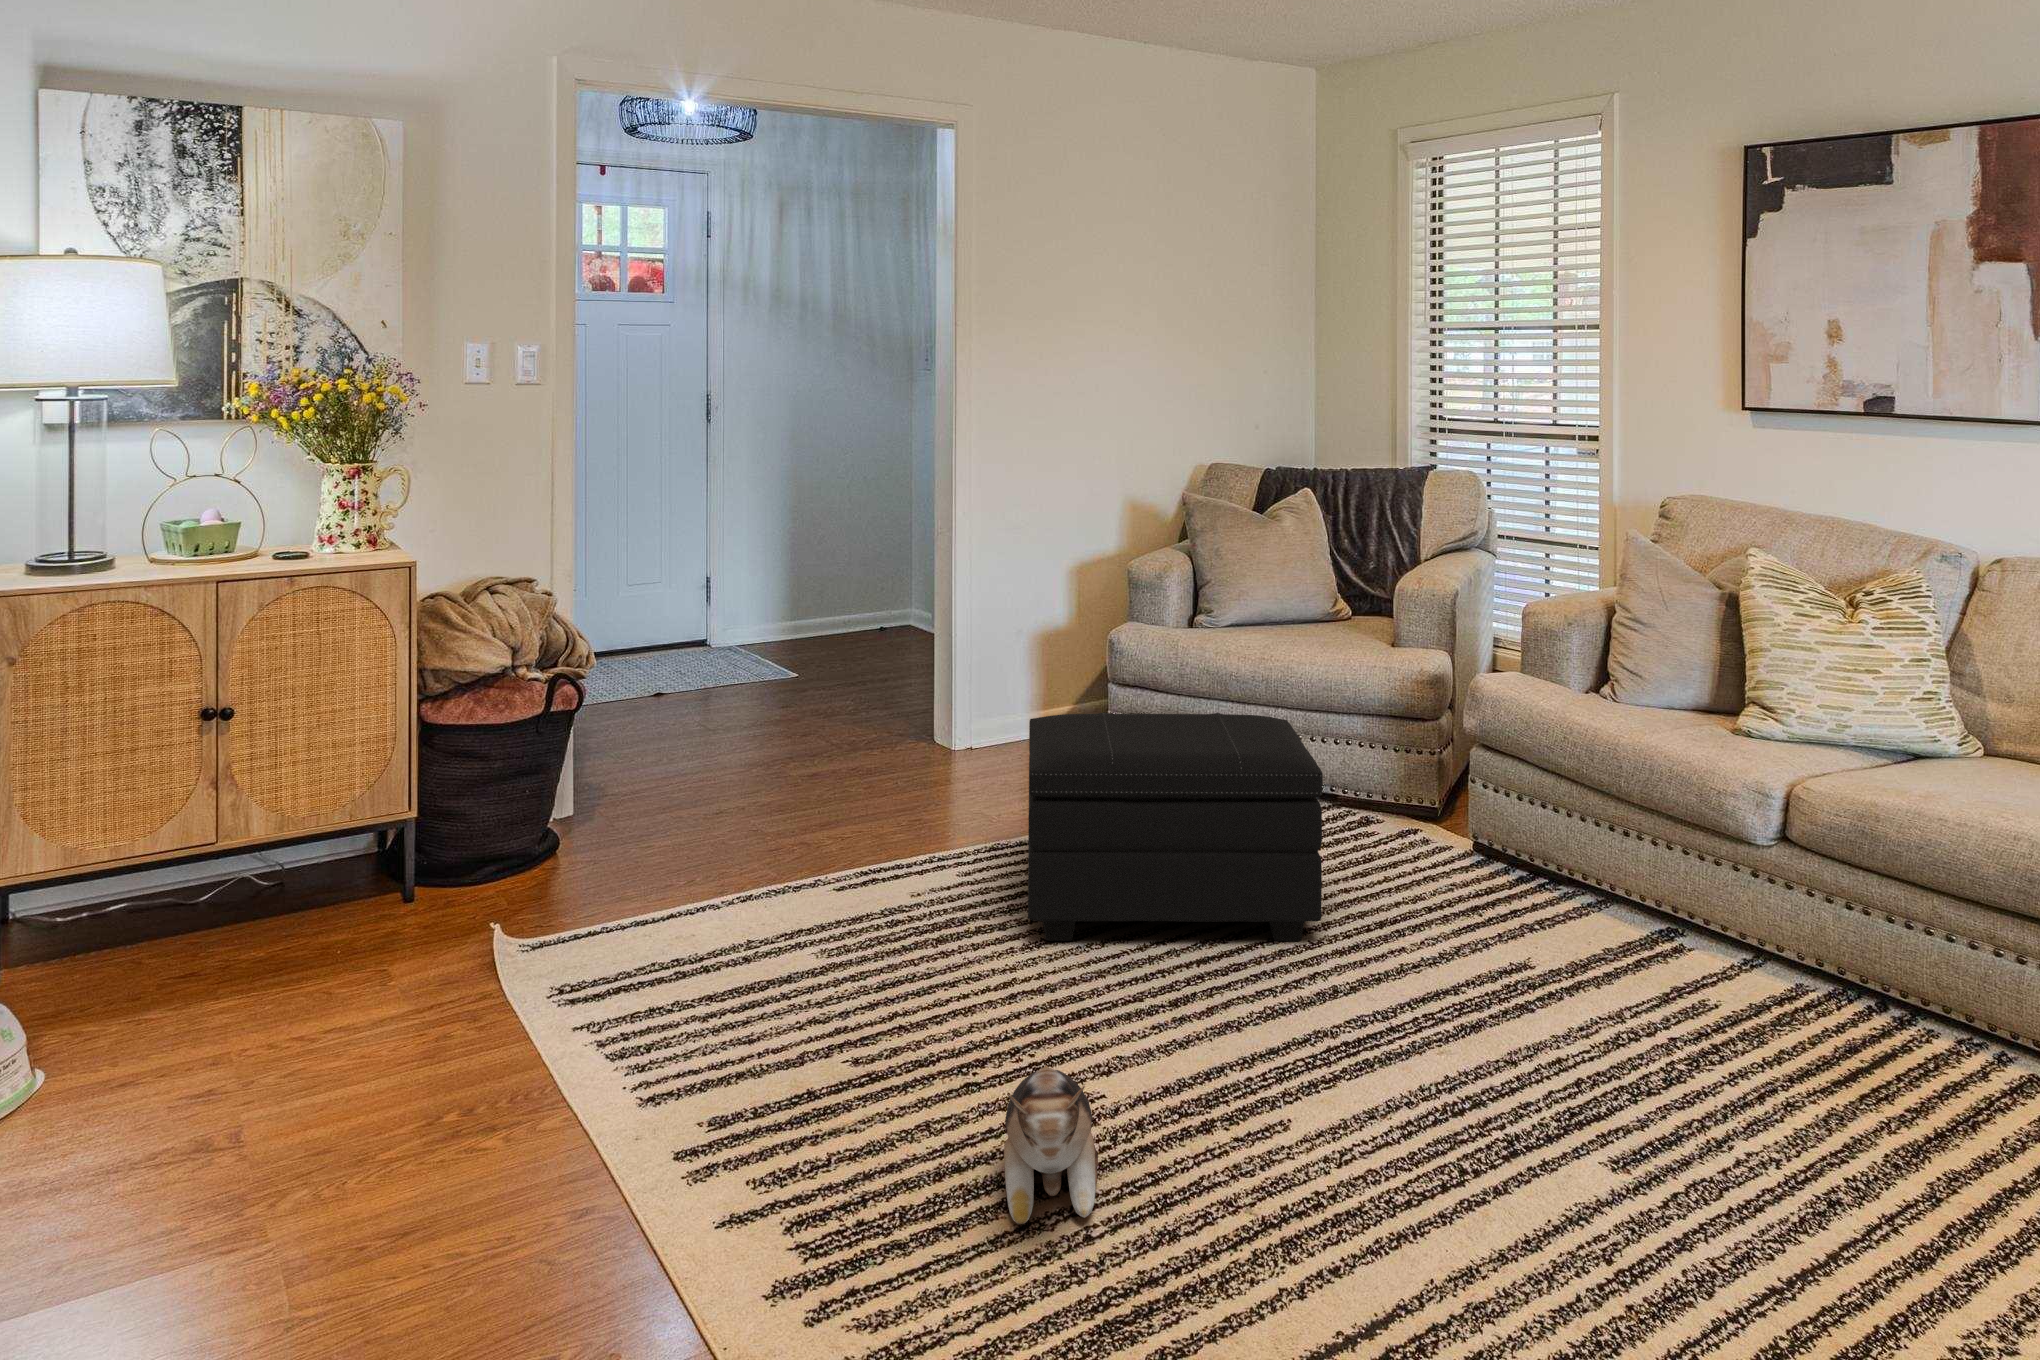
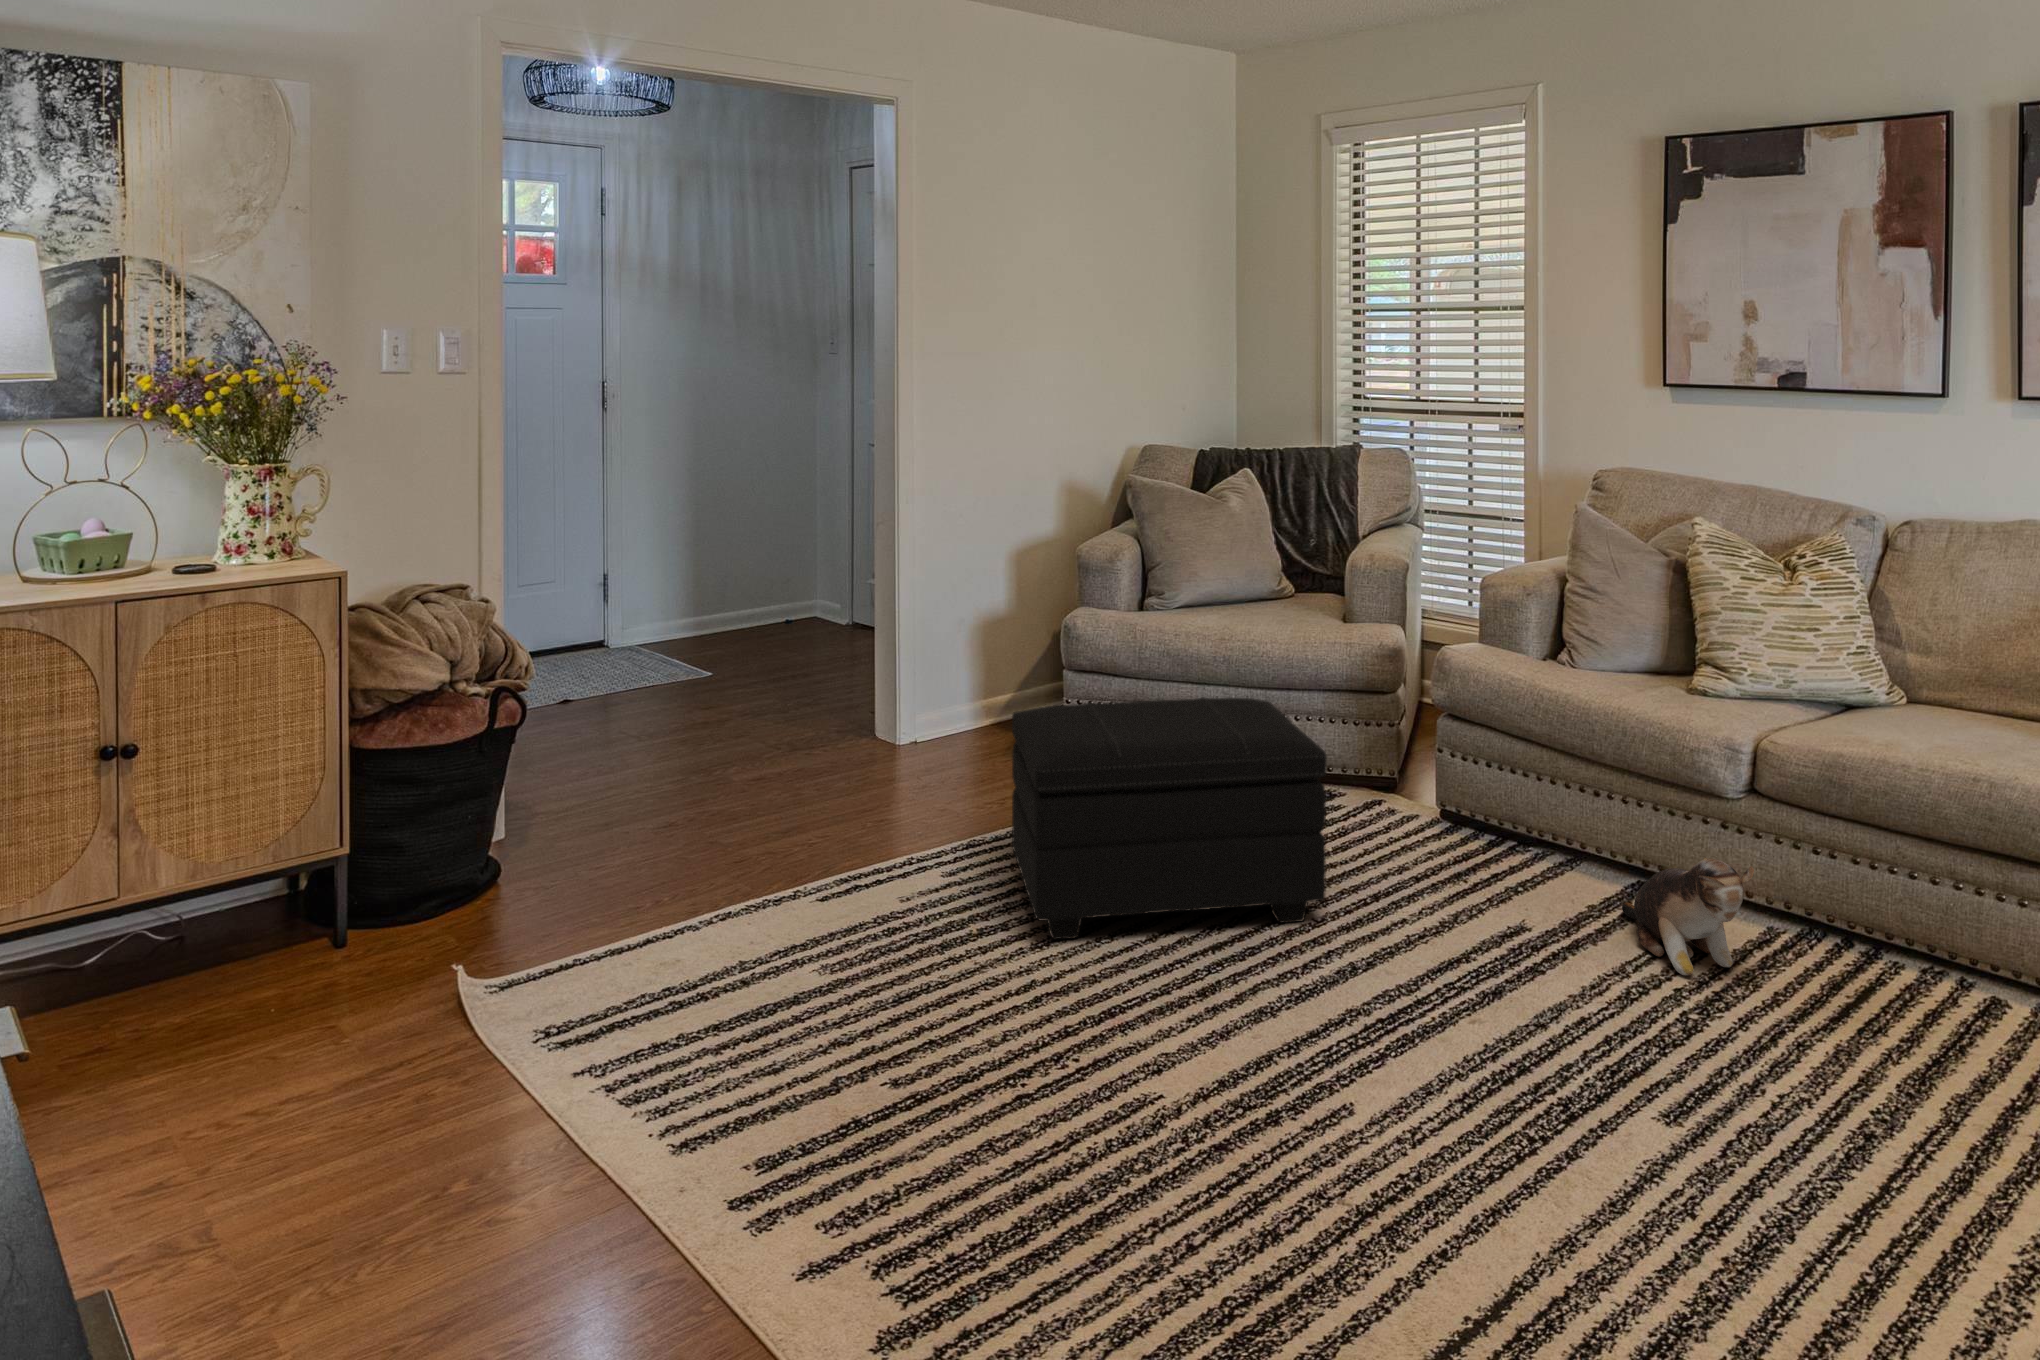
plush toy: present [1004,1065,1098,1224] -> present [1622,858,1754,975]

